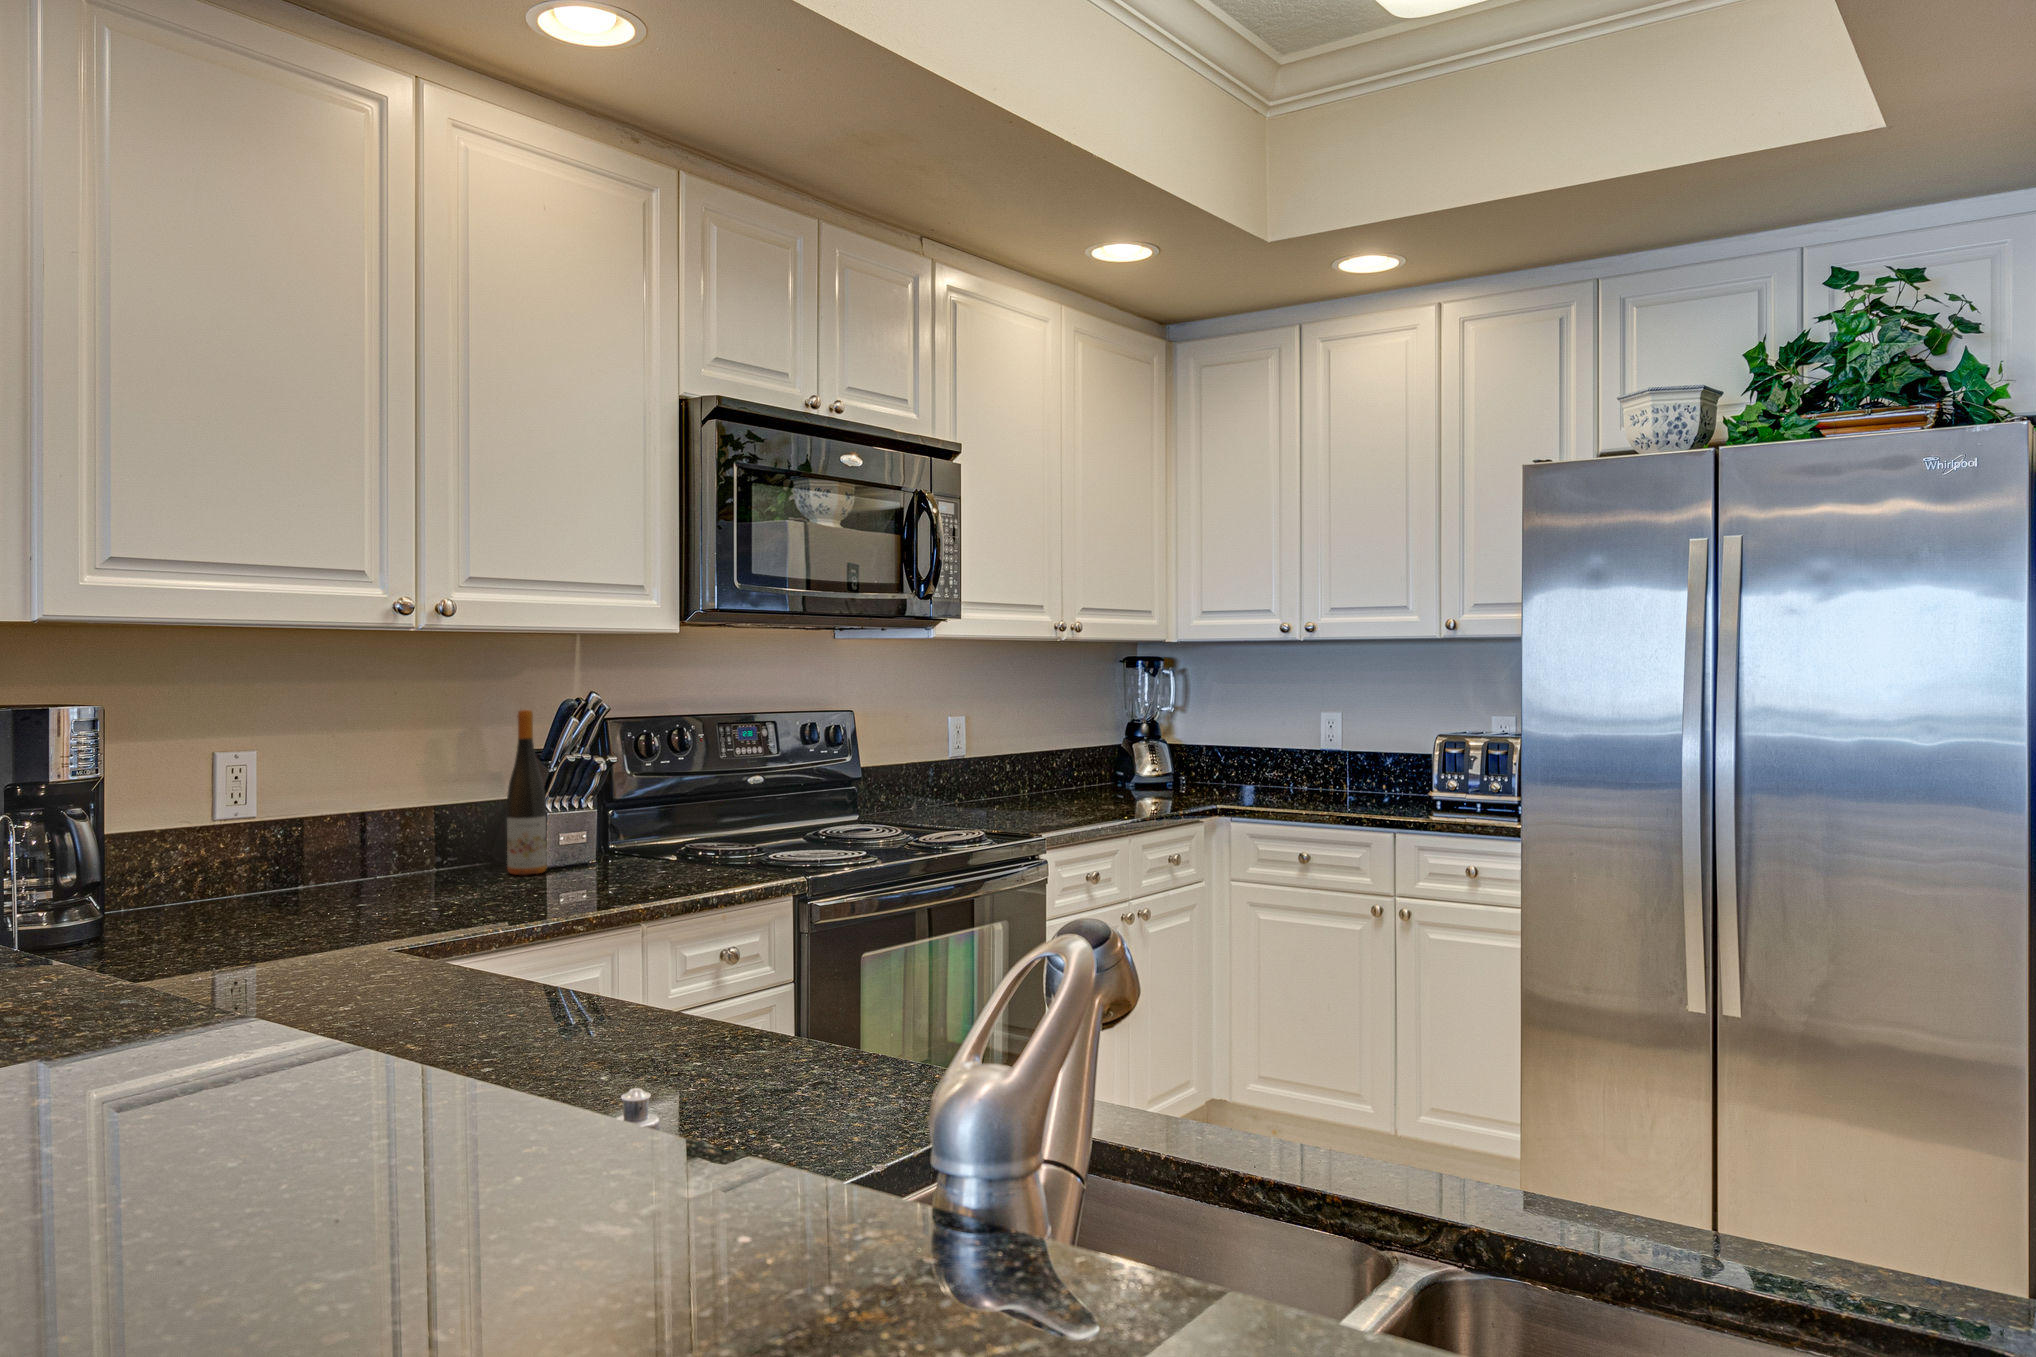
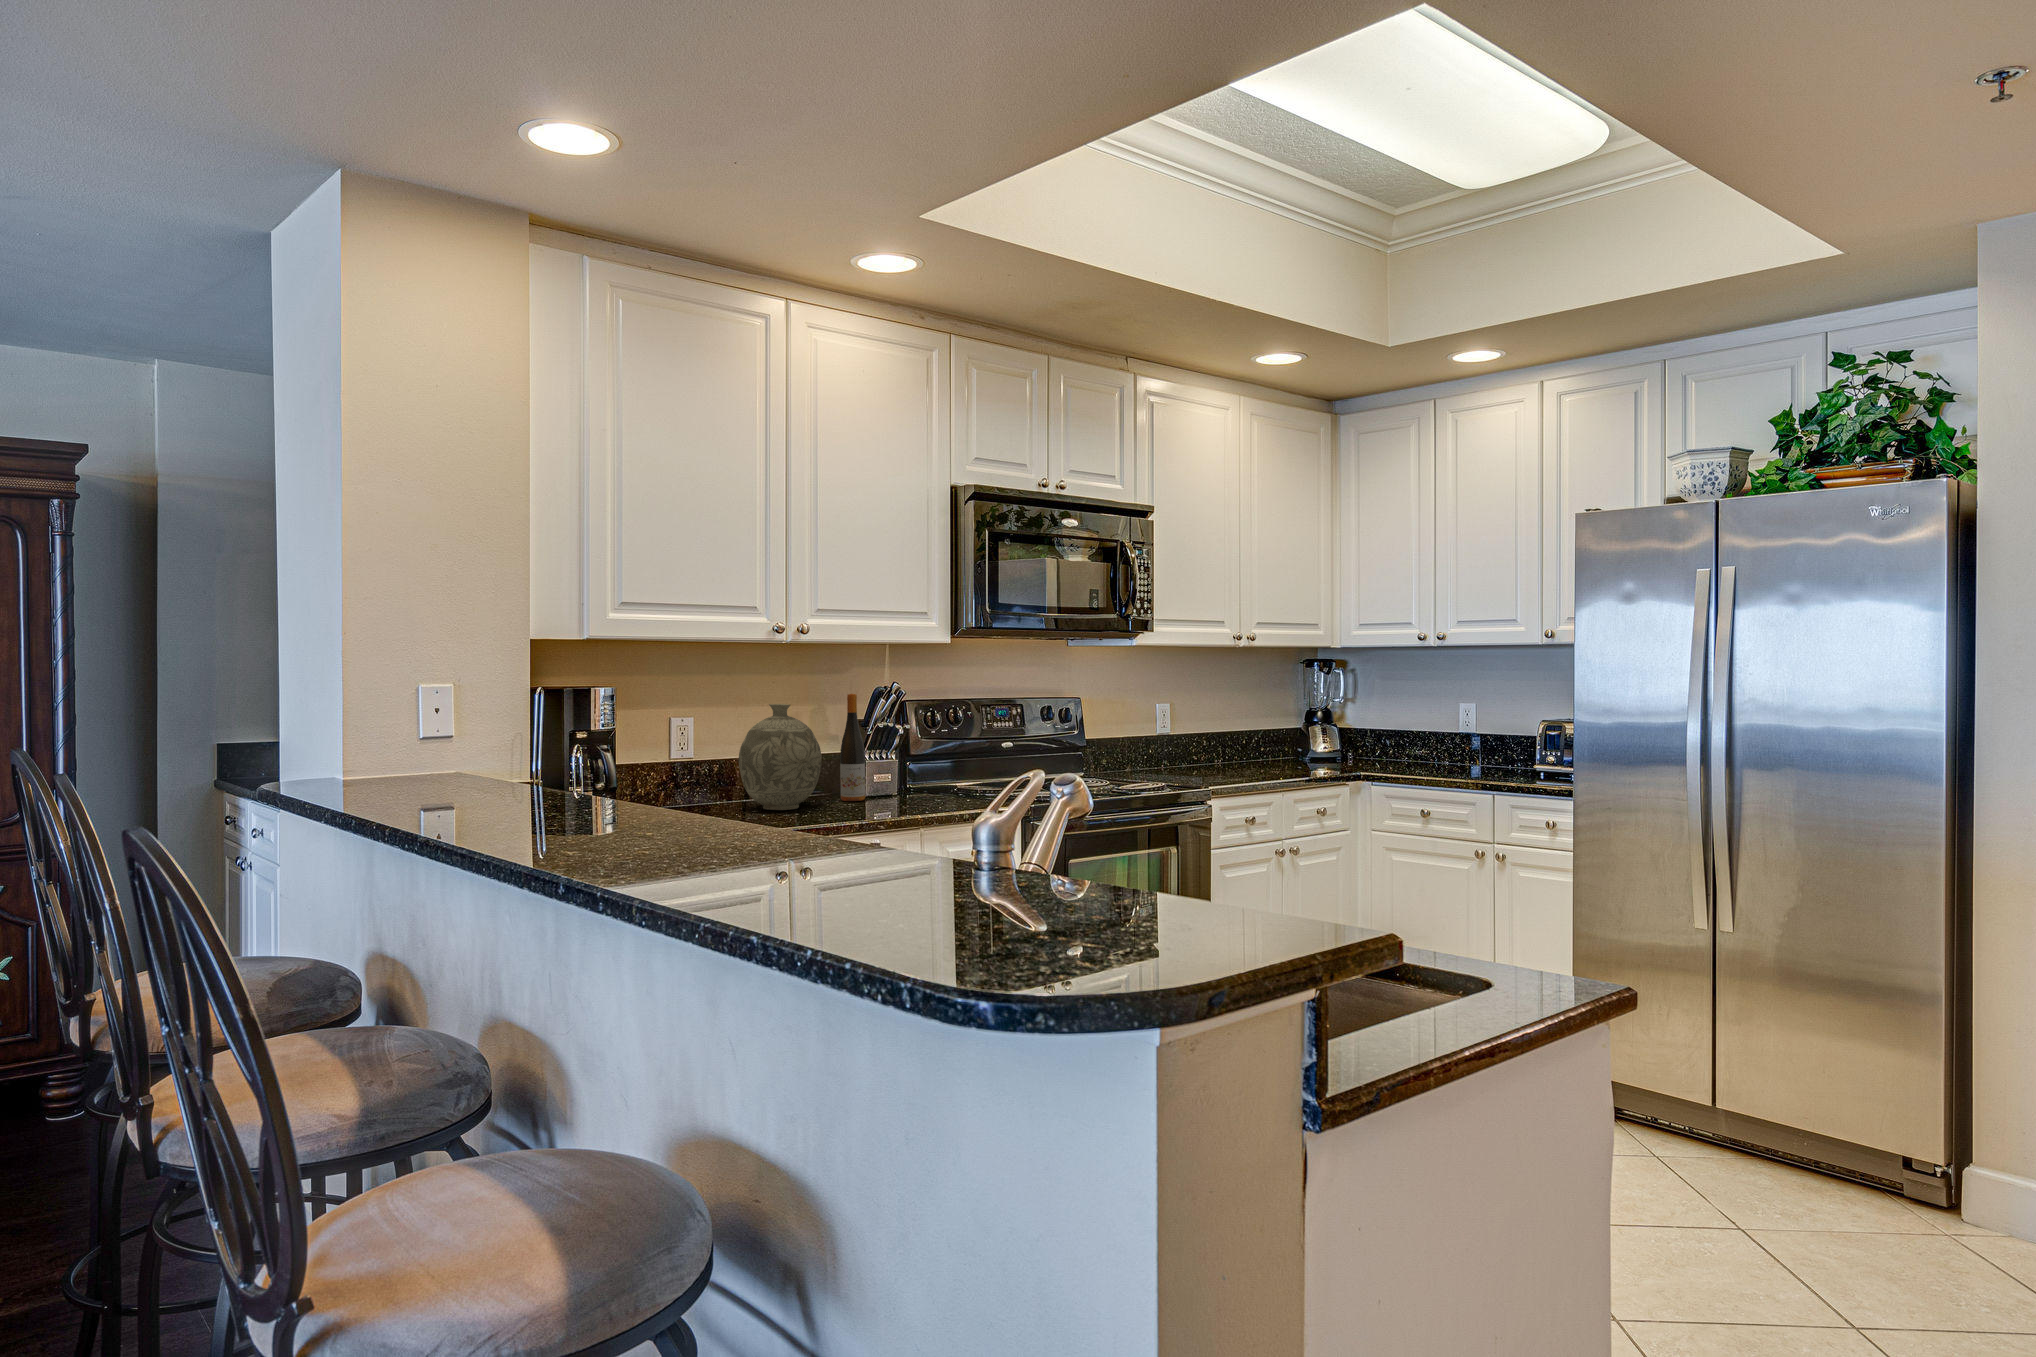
decorative vase: none [336,727,476,896] -> present [738,704,822,810]

